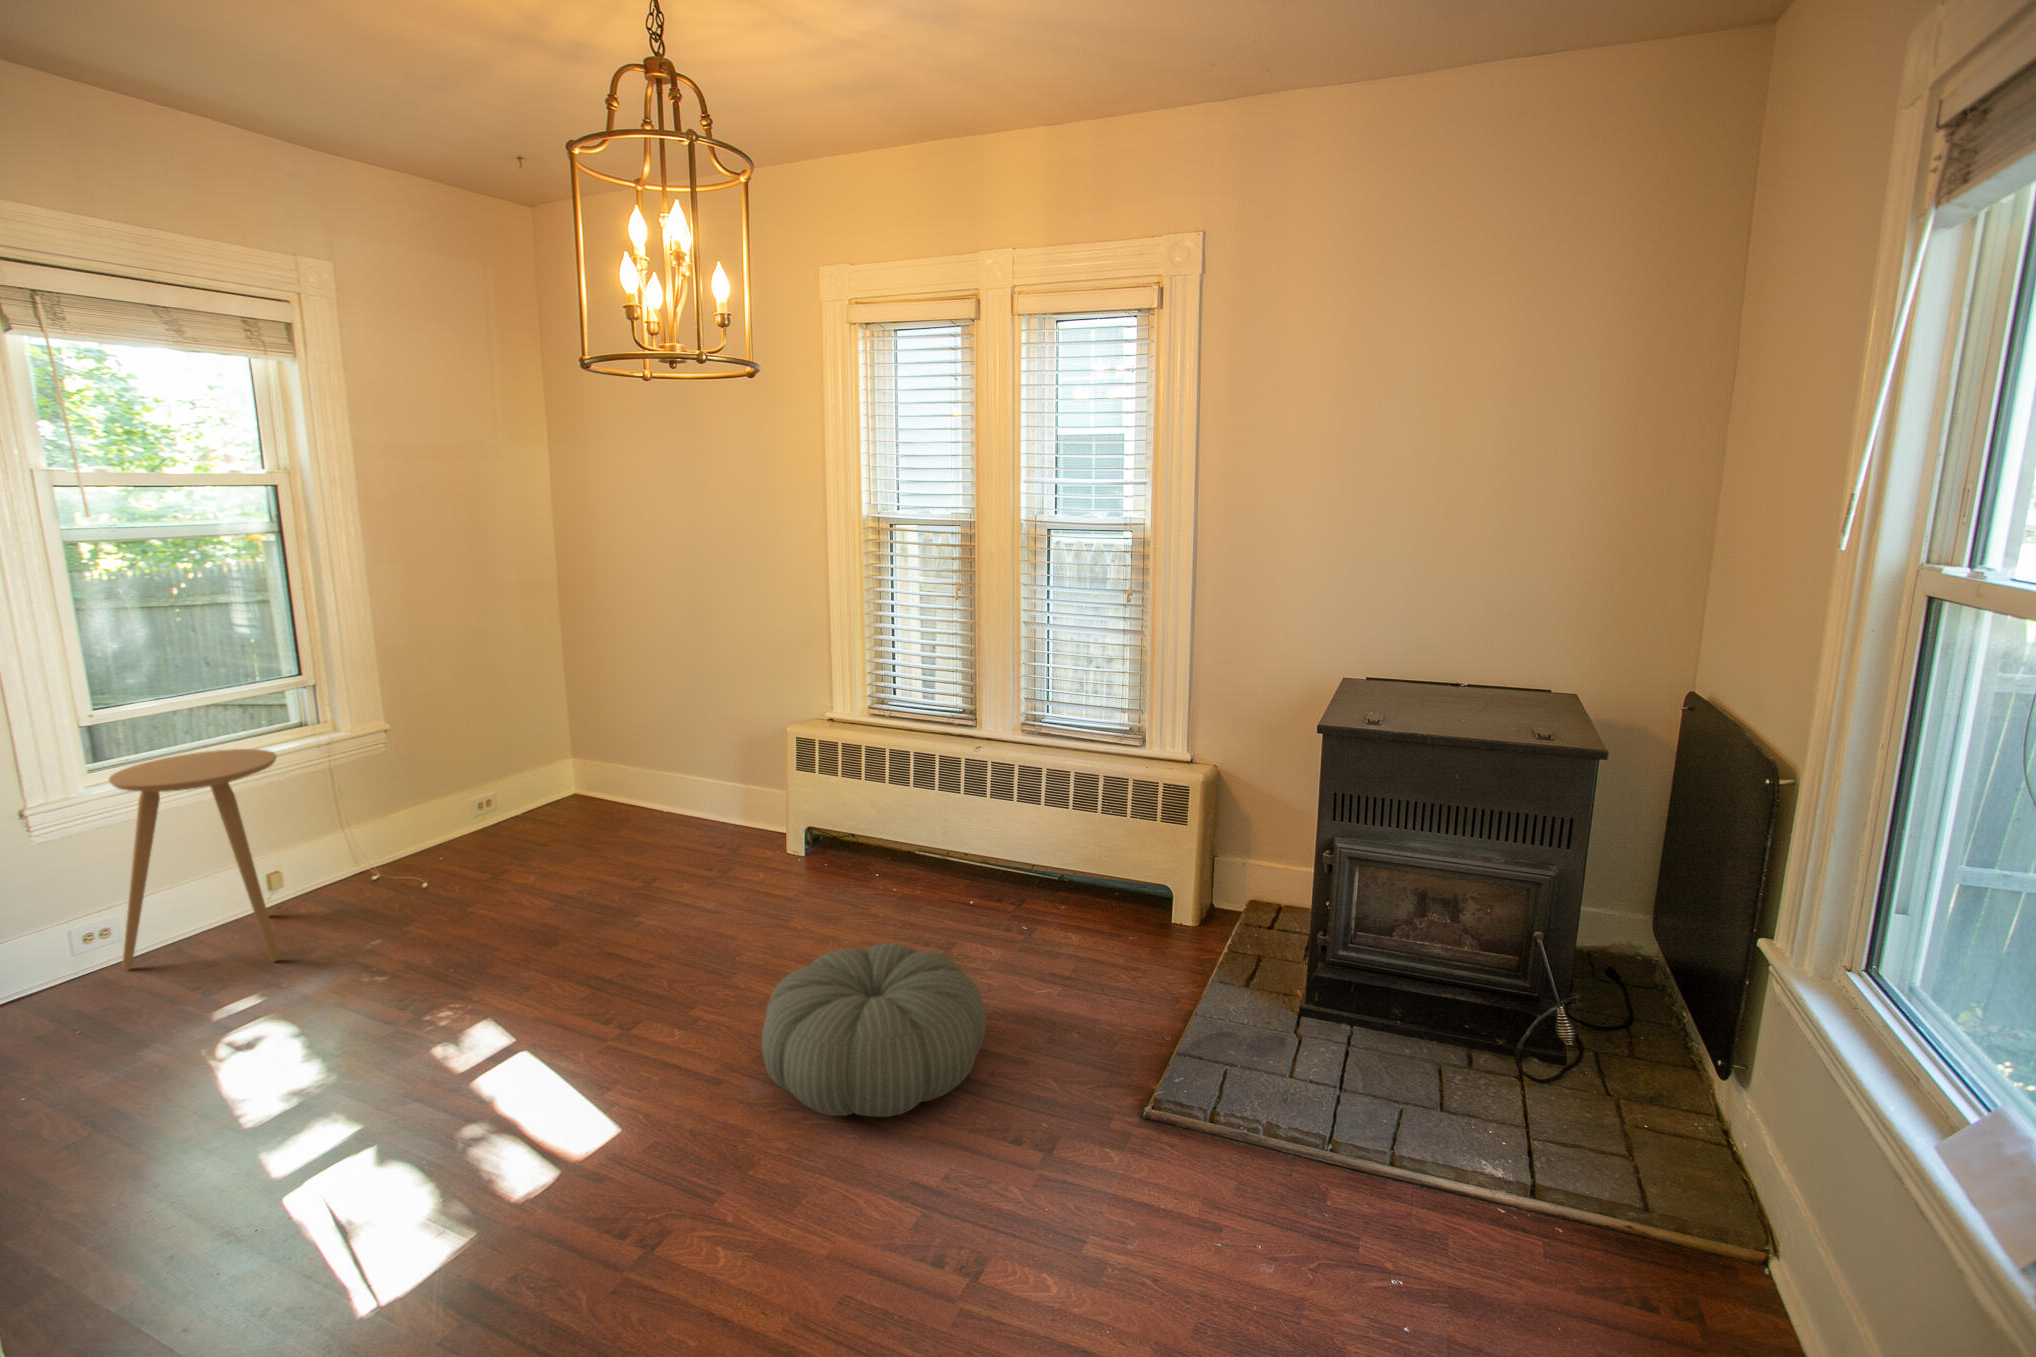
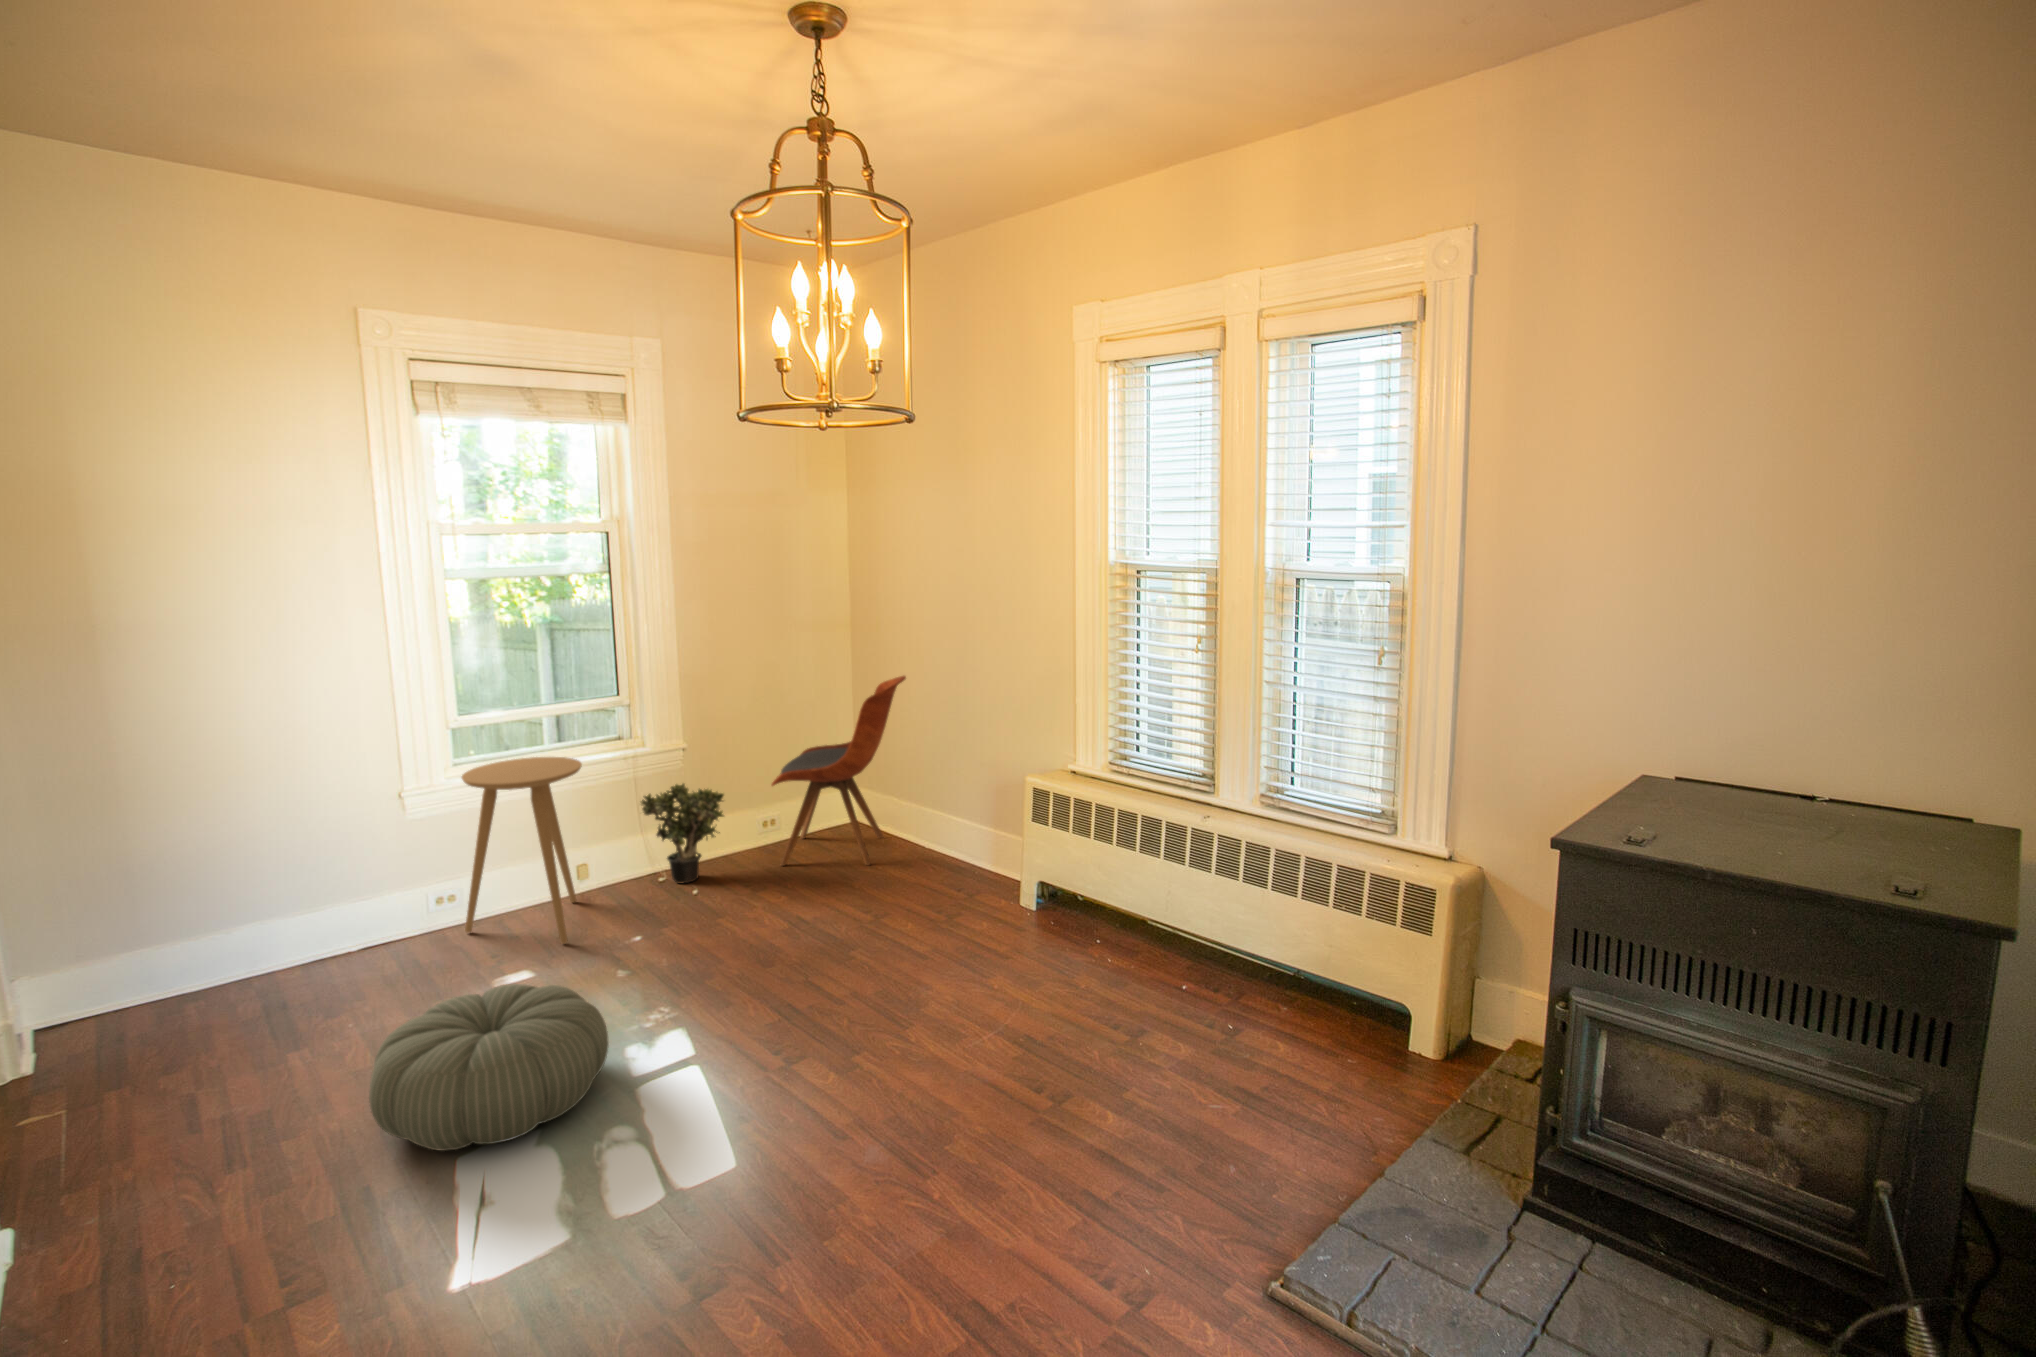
dining chair: none [496,639,642,847] -> present [772,676,906,866]
potted plant: none [338,768,446,879] -> present [641,783,724,883]
pouf: present [762,943,986,1117] -> present [369,984,609,1151]

